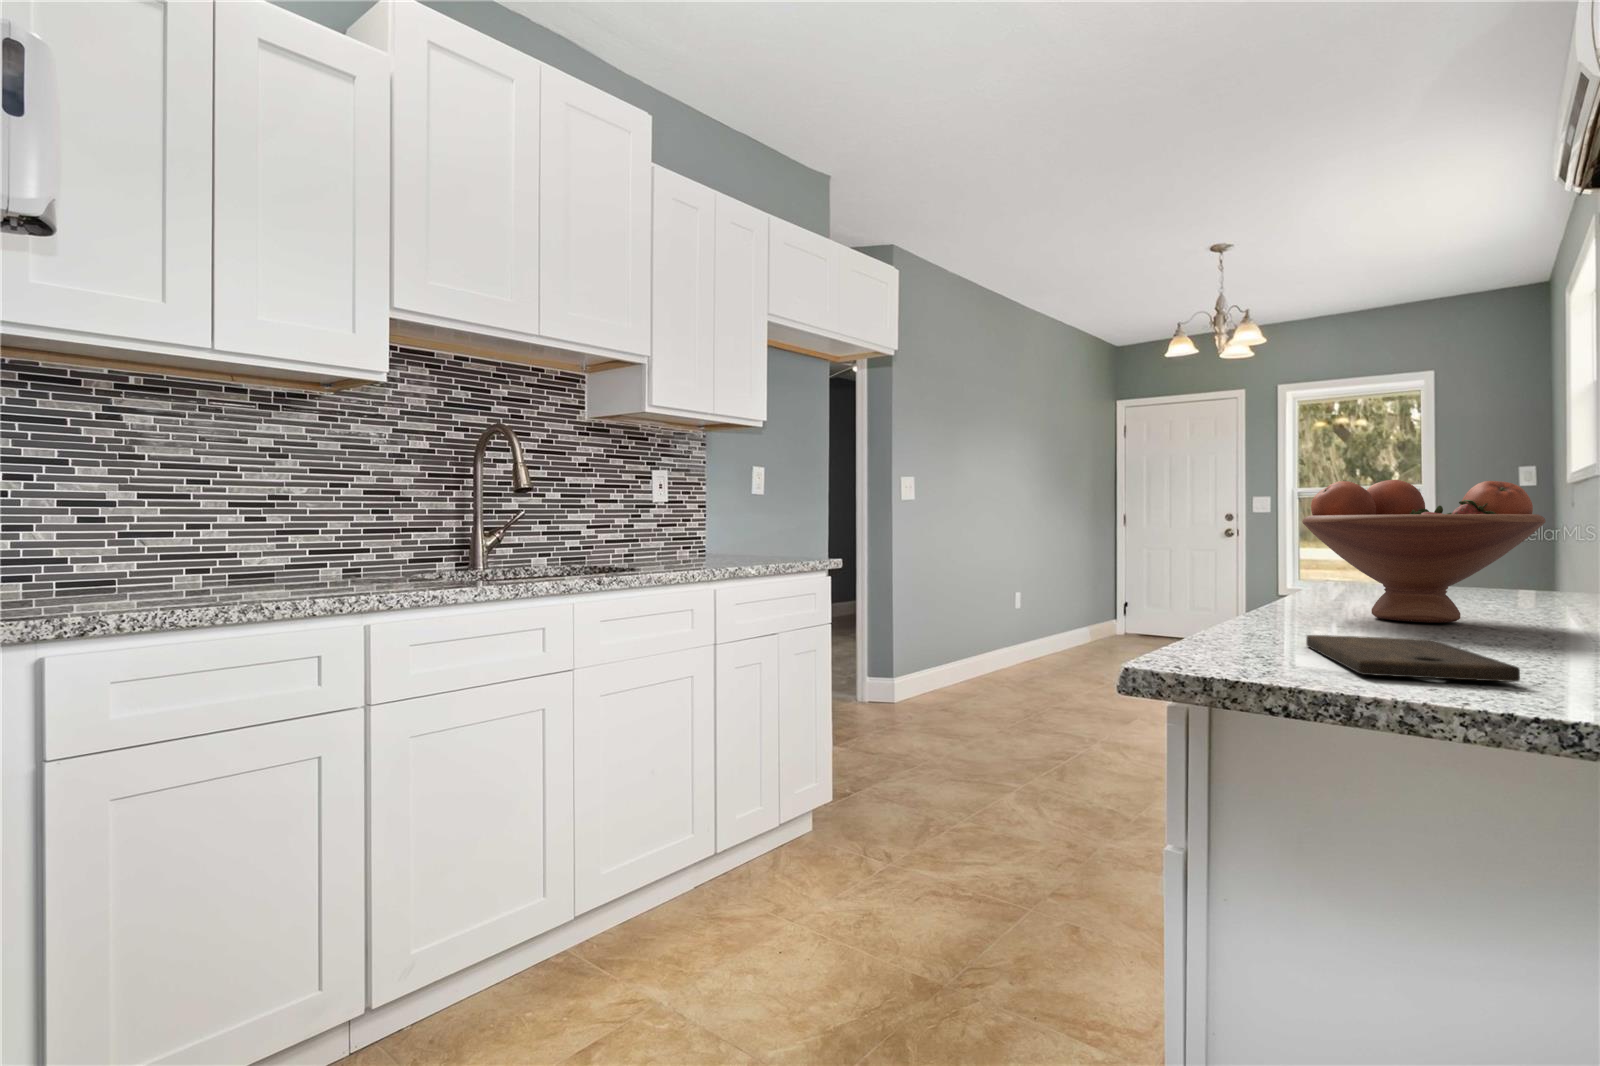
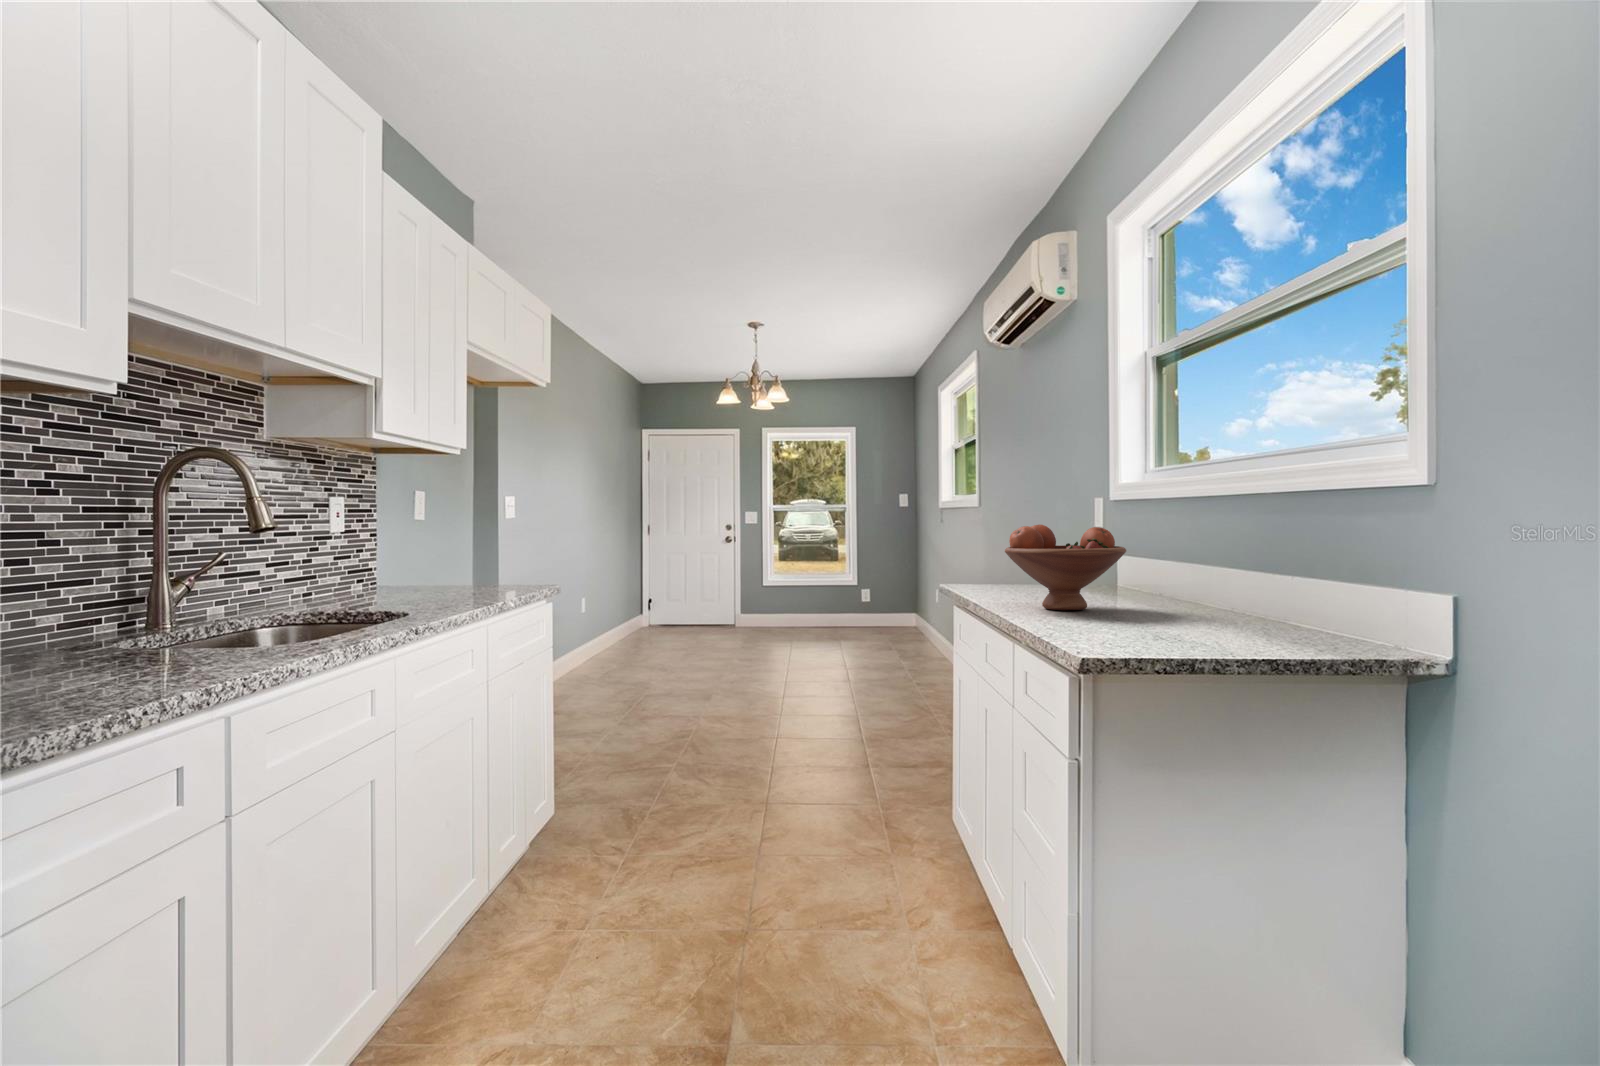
cutting board: present [1306,635,1520,682] -> none [1088,622,1222,647]

